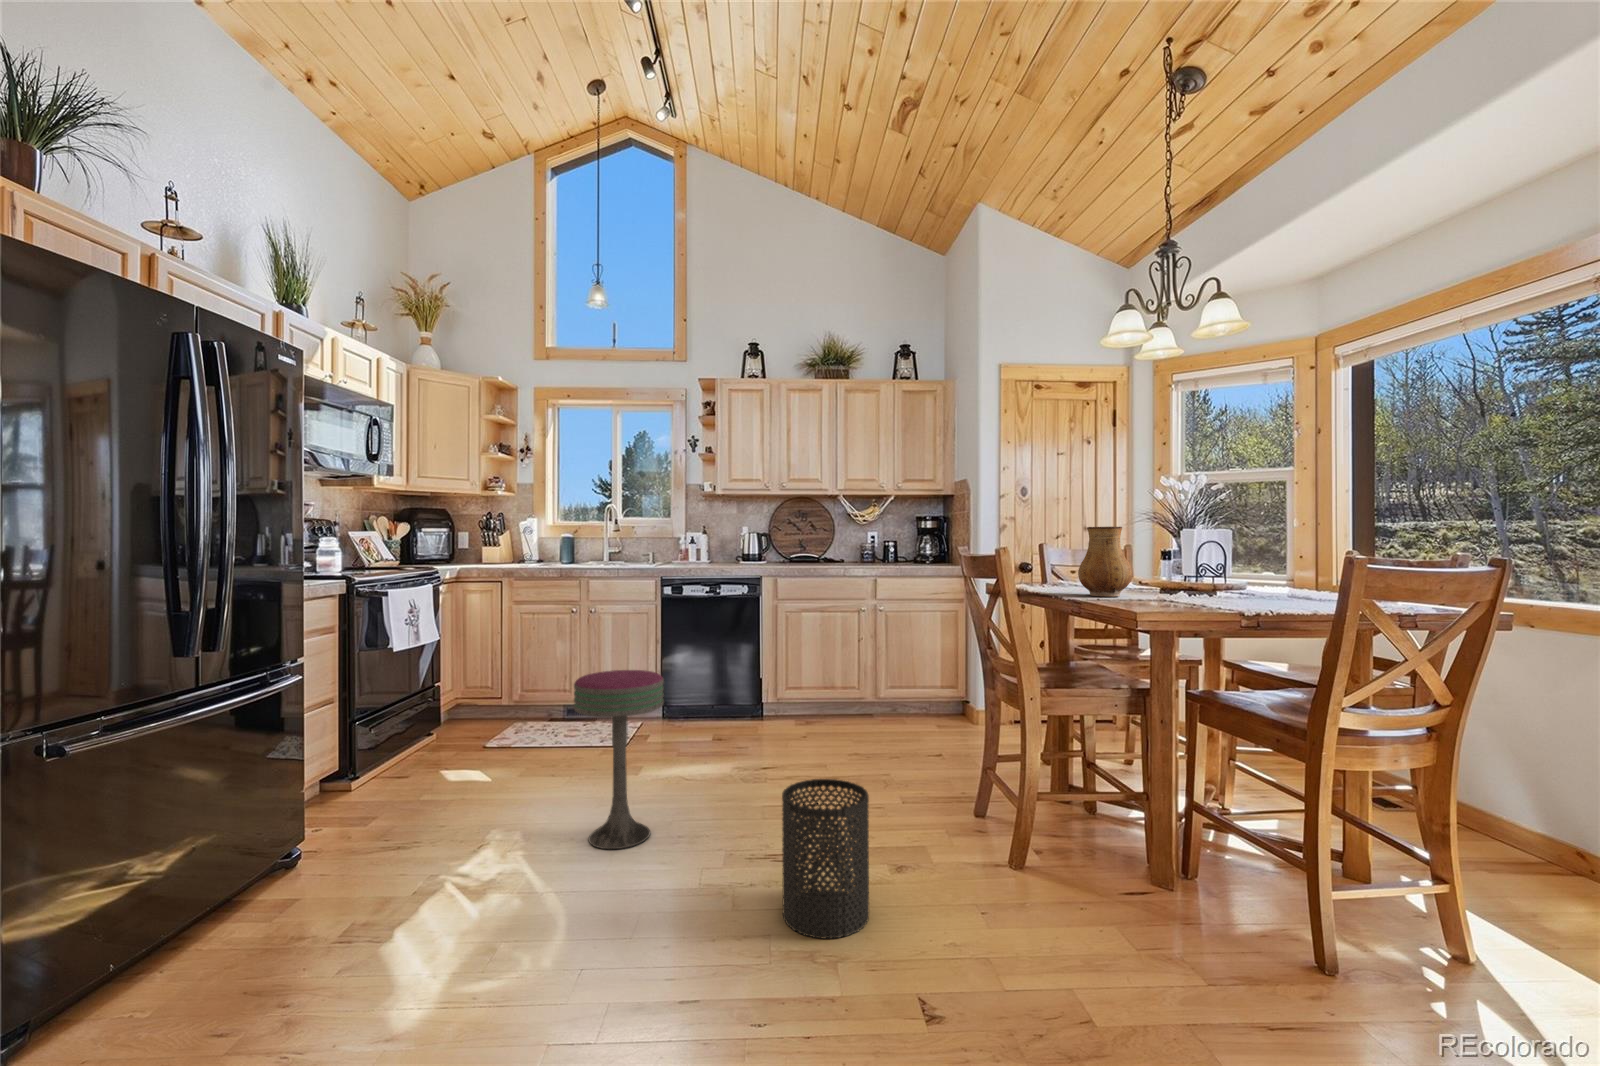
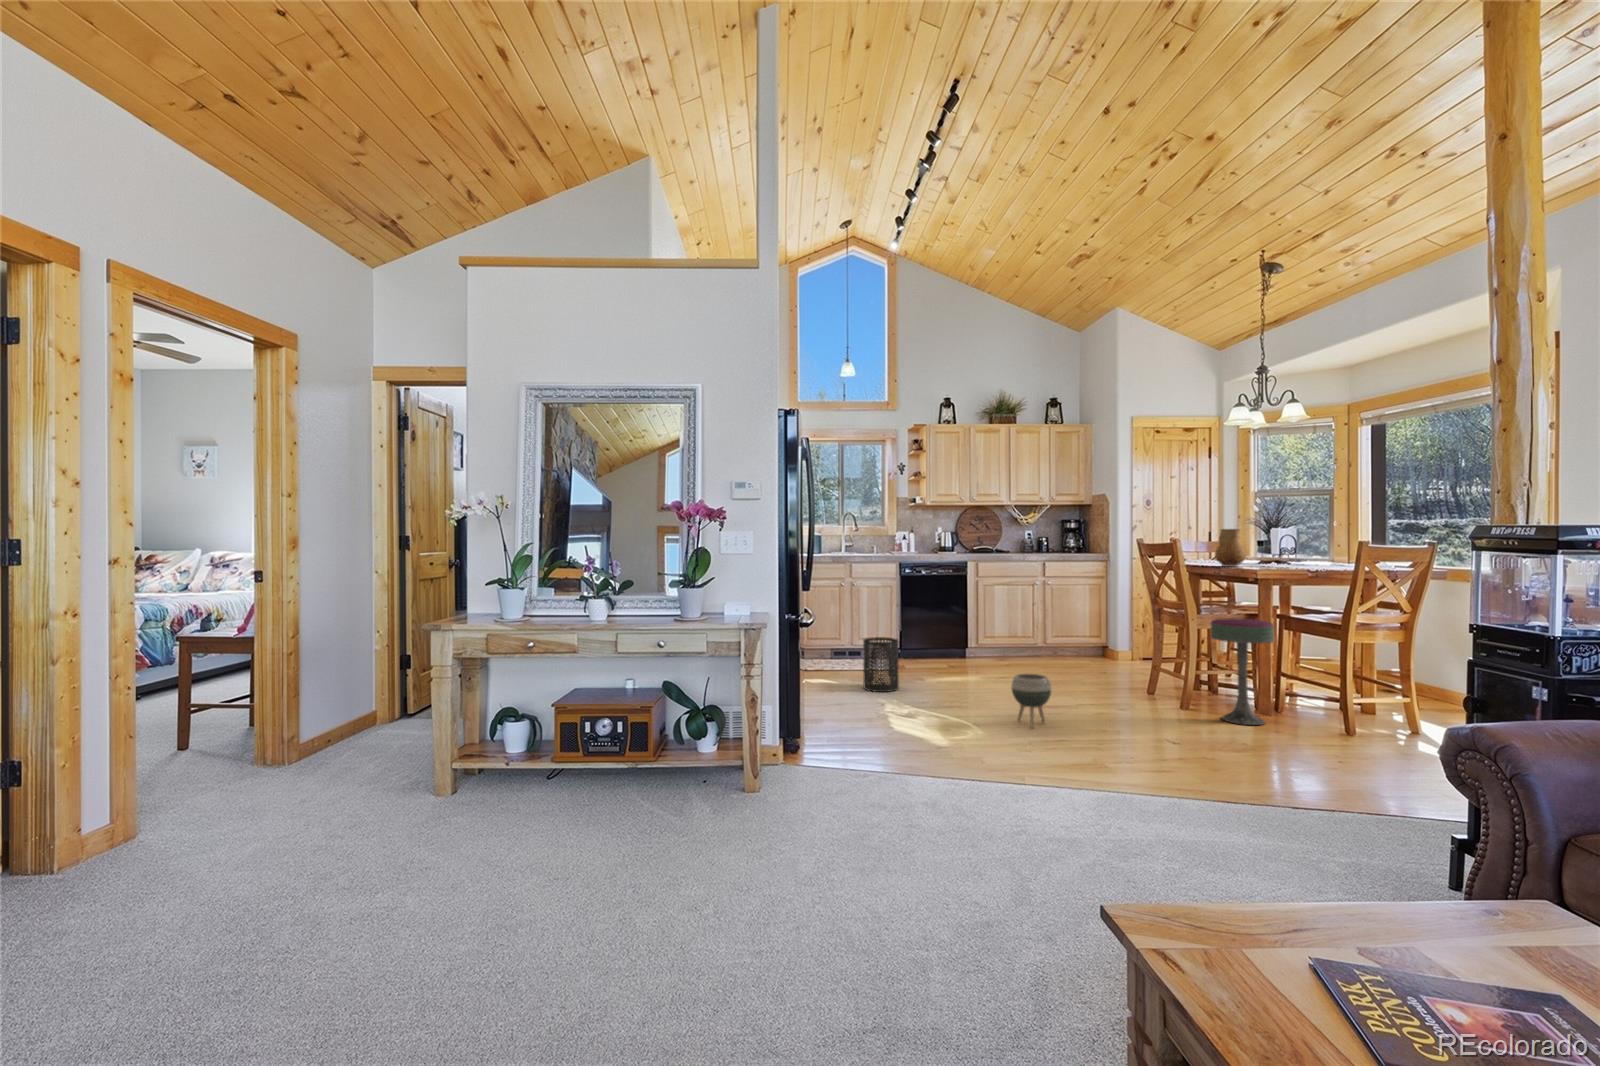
bar stool: present [574,670,664,849] -> present [1211,619,1274,725]
trash can: present [782,779,869,939] -> present [863,637,899,692]
planter: none [614,823,696,956] -> present [1012,674,1051,728]

